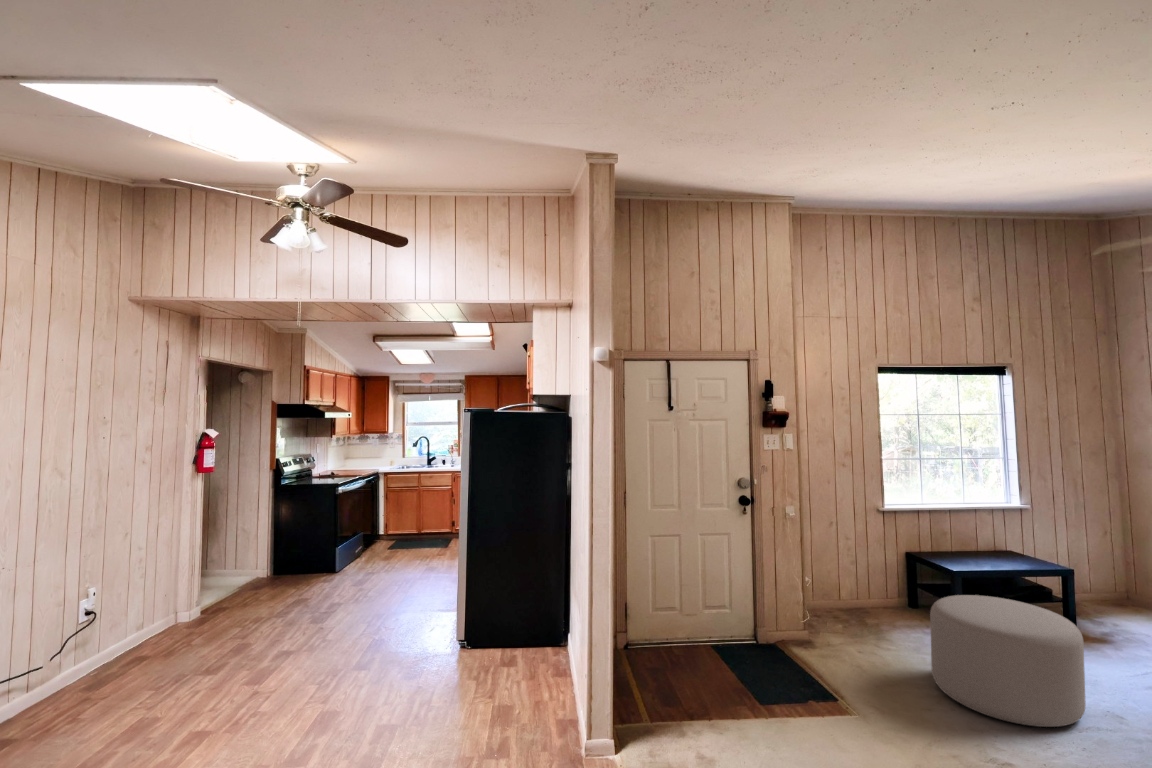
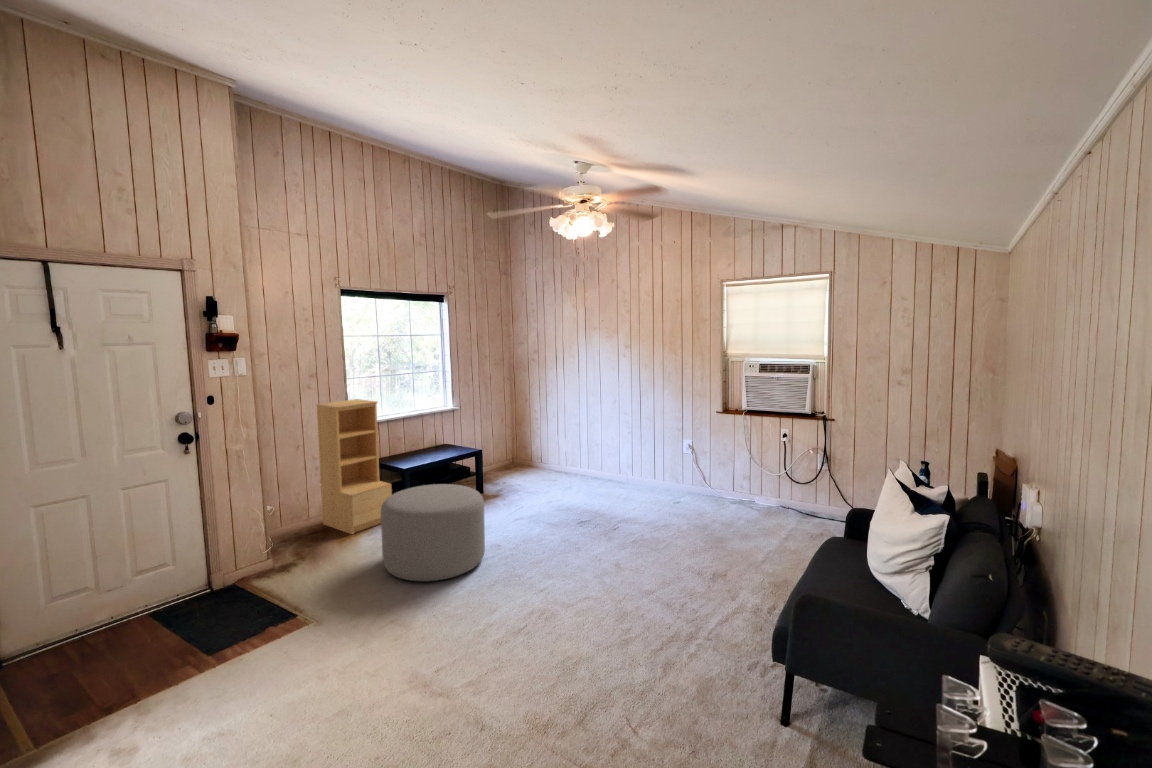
bookshelf: none [853,483,938,632] -> present [317,399,392,534]

